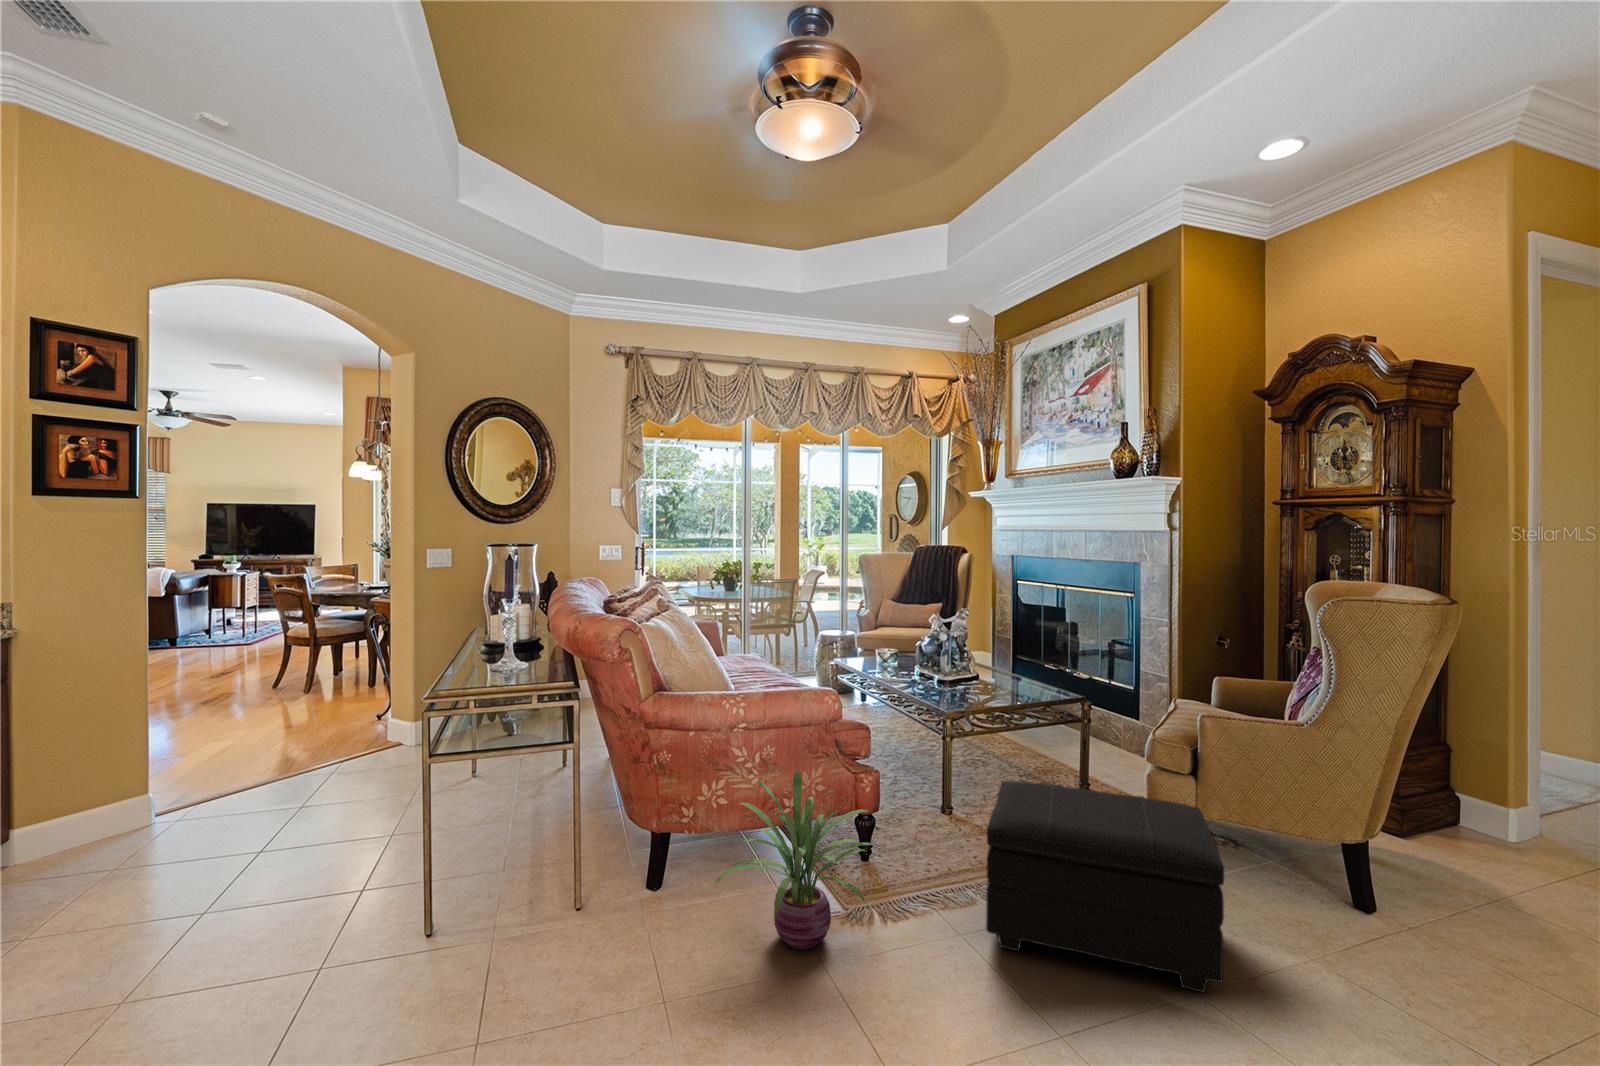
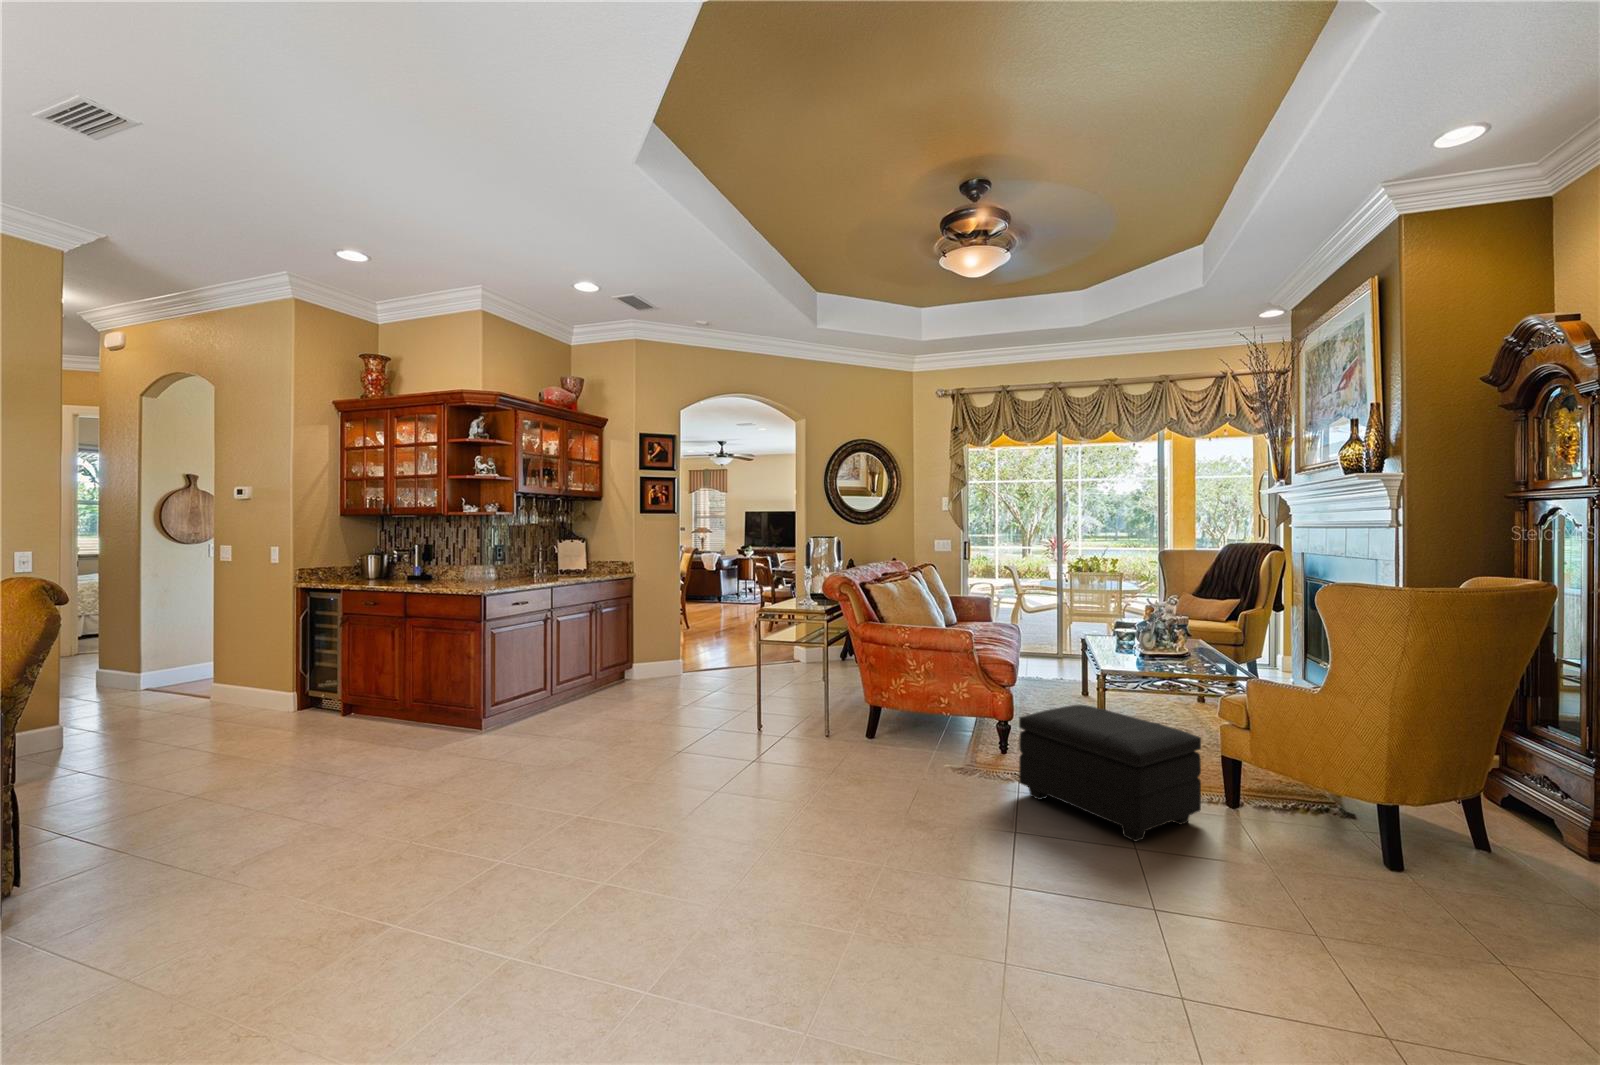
decorative plant: present [714,771,873,949] -> none [868,673,973,771]

